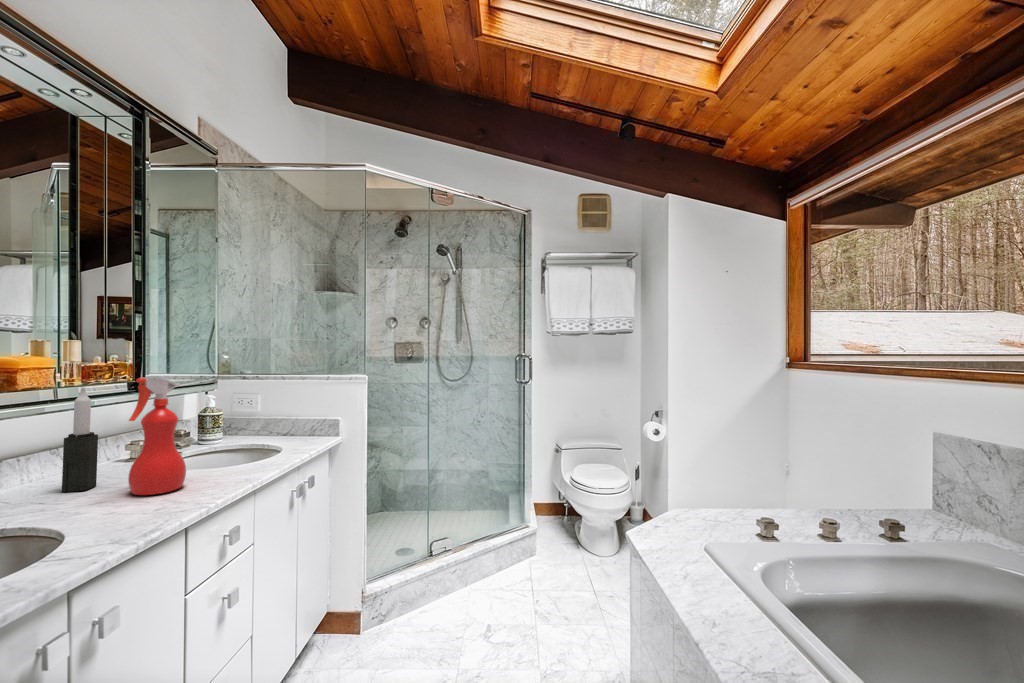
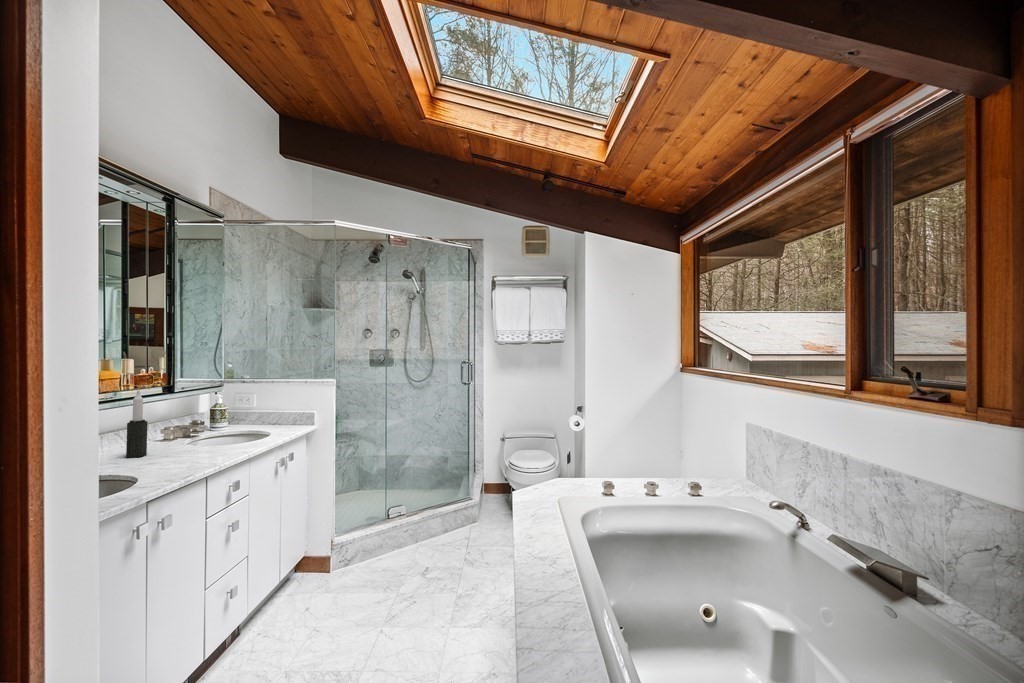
spray bottle: present [128,378,186,495] -> none [168,385,204,460]

